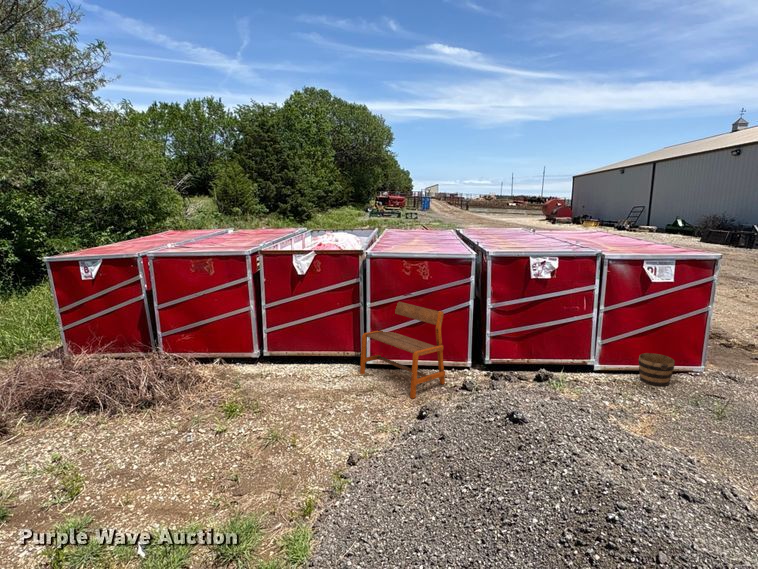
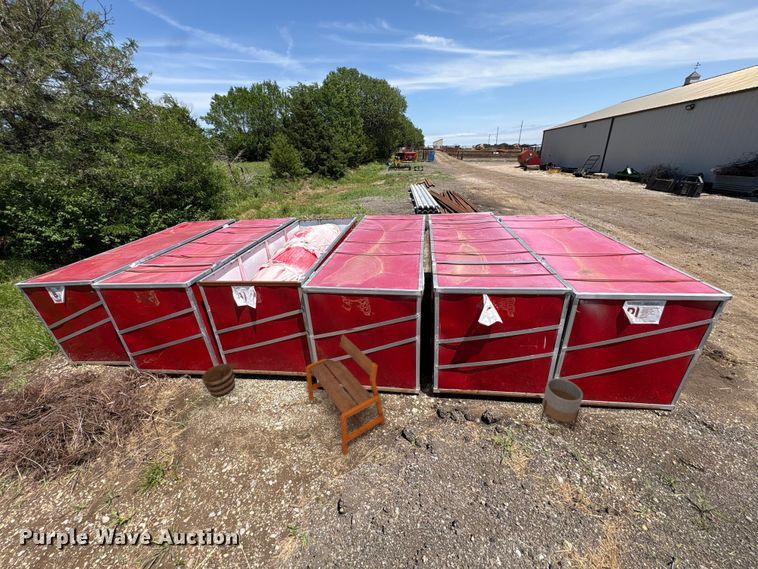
planter: none [589,339,622,384] -> present [541,378,583,431]
bucket: present [638,353,675,386] -> present [202,364,235,397]

